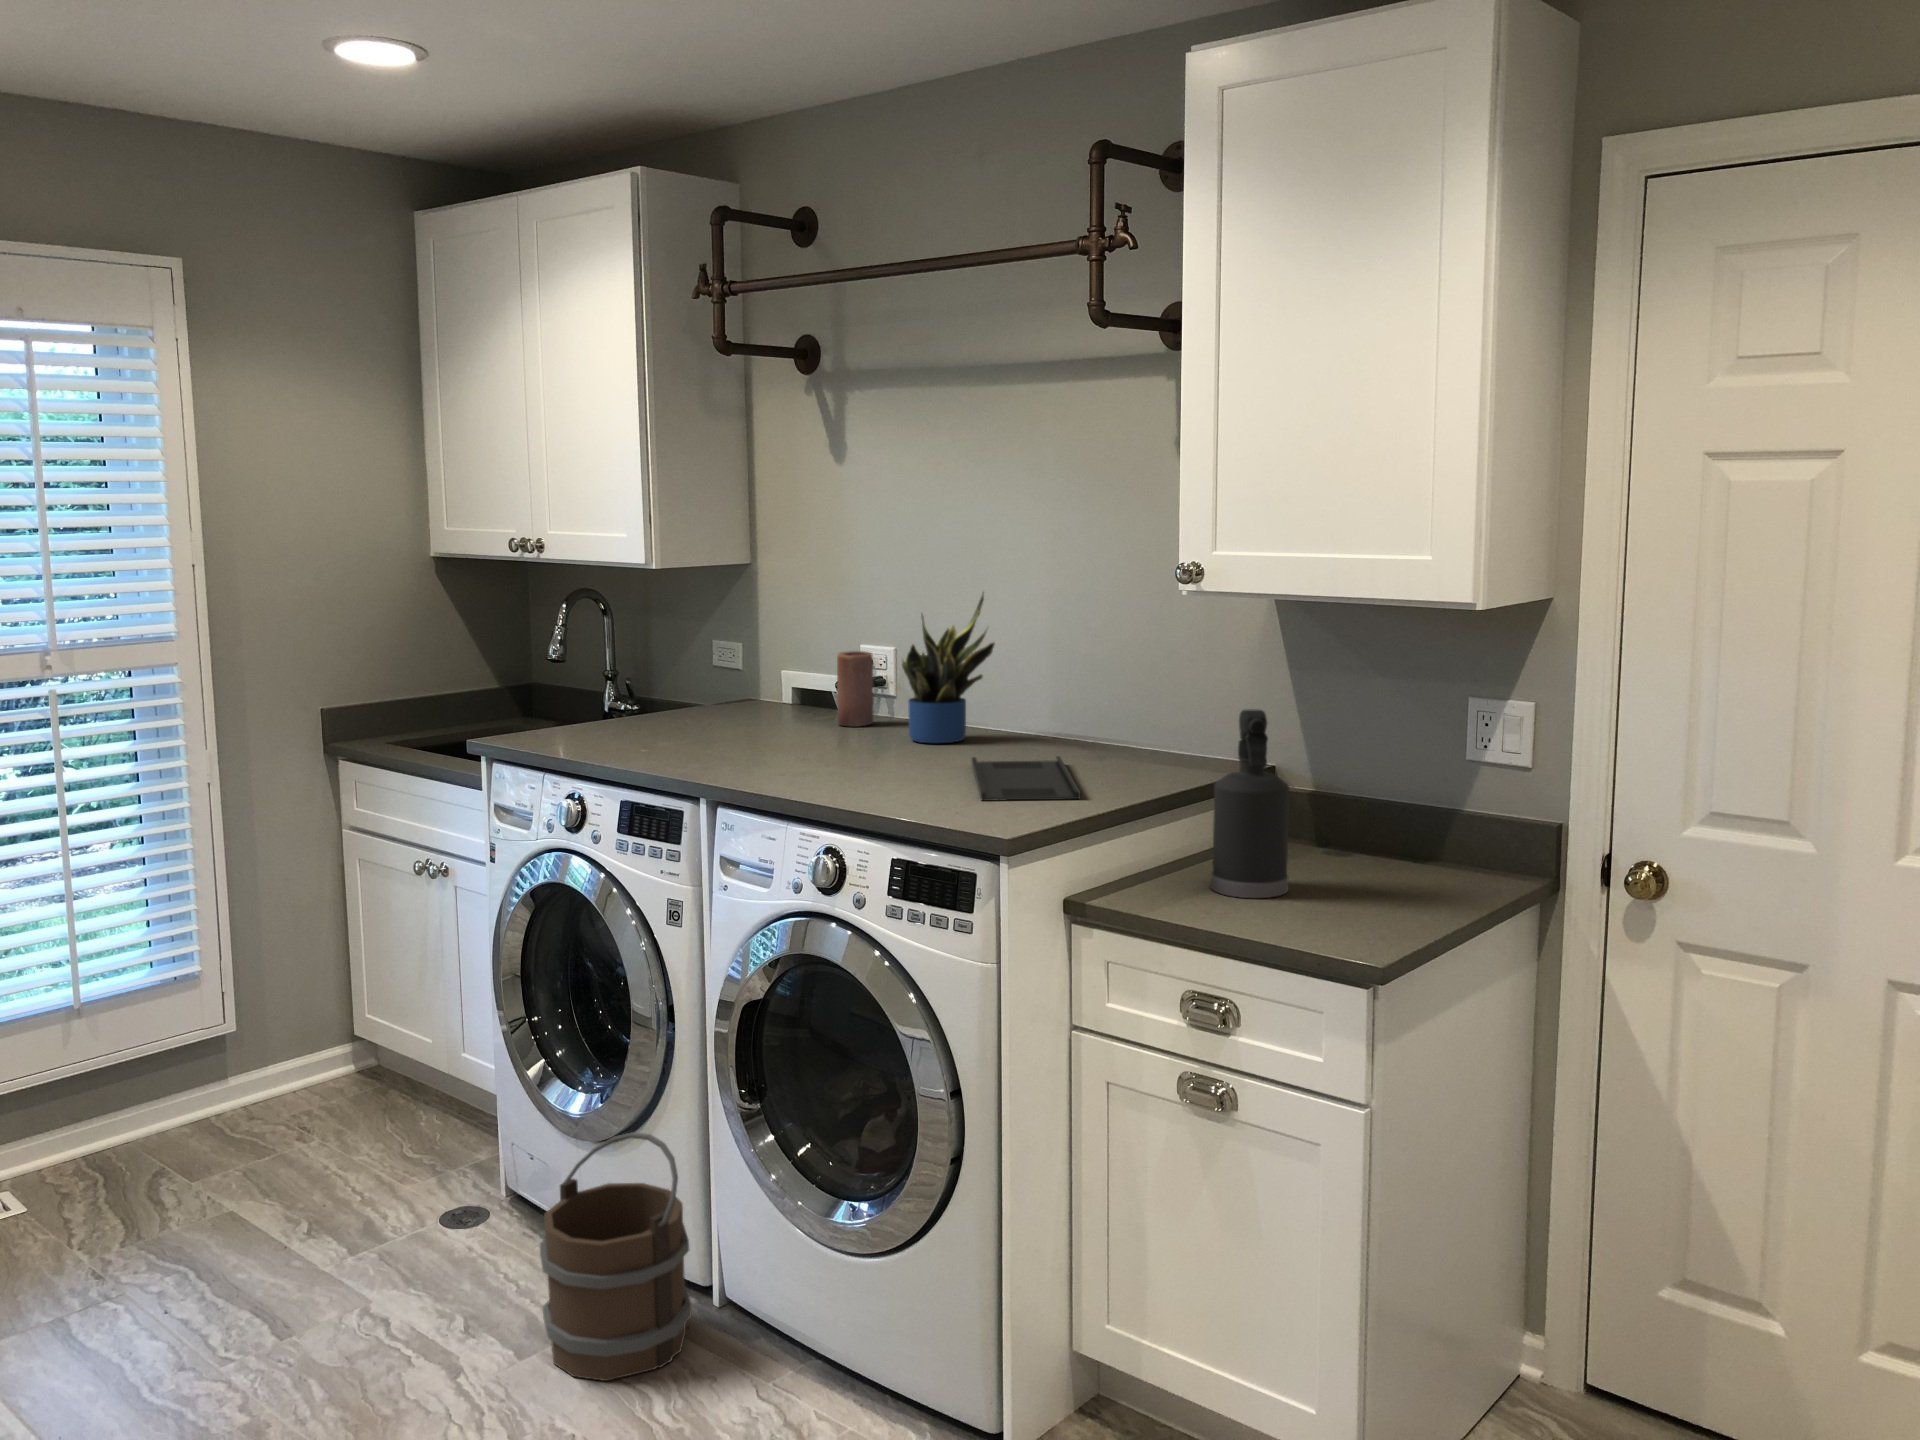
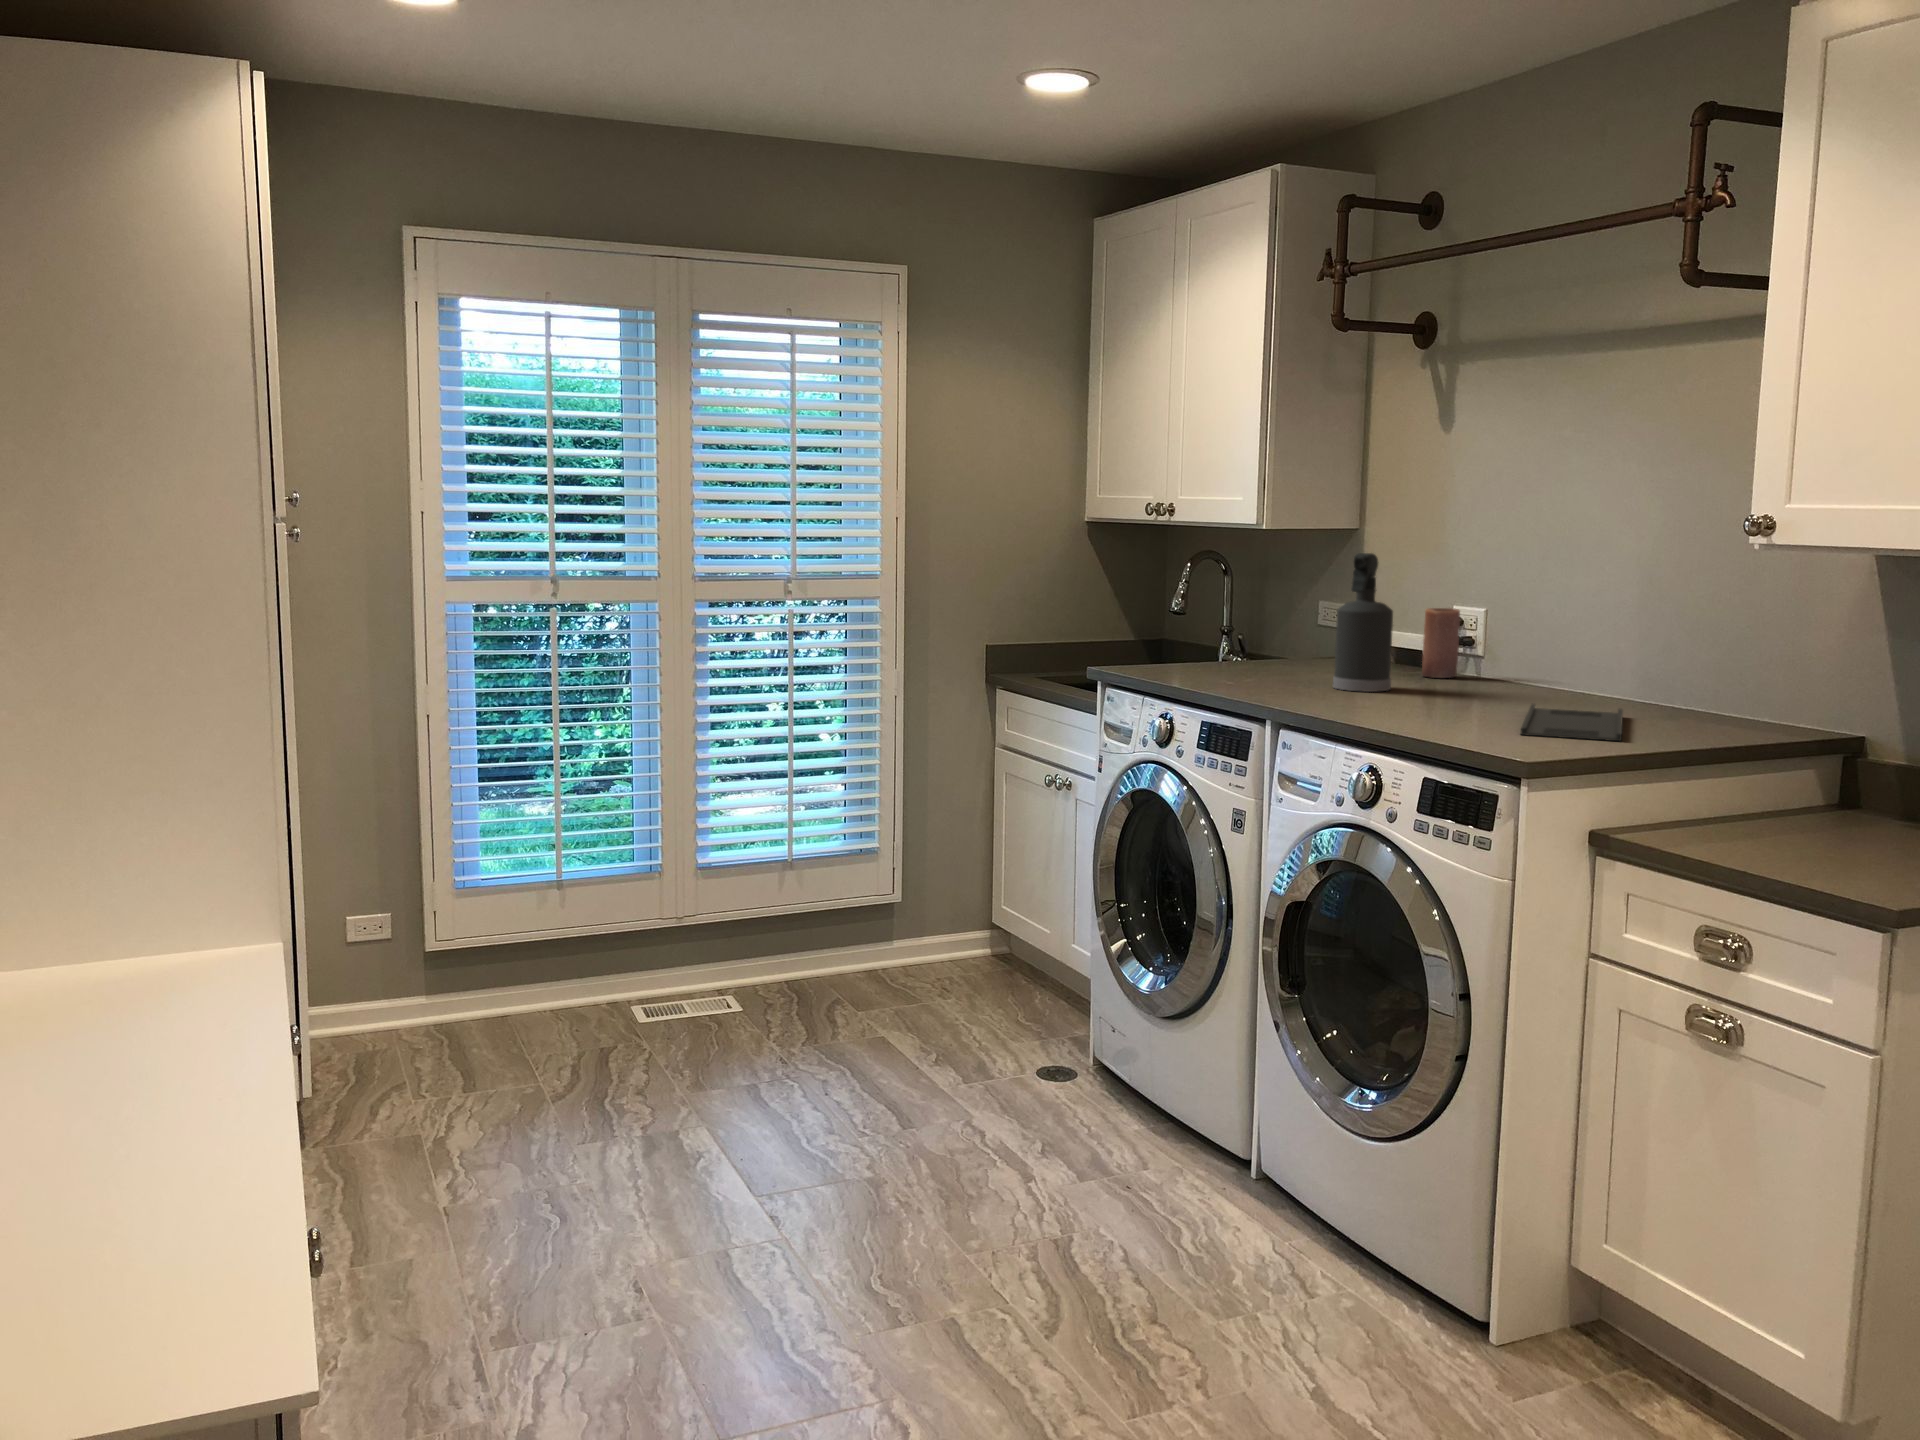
potted plant: present [902,593,995,743] -> none [1481,549,1574,695]
spray bottle: present [1211,709,1289,898] -> present [1333,553,1393,692]
bucket: present [540,1132,692,1381] -> none [1102,1008,1228,1211]

